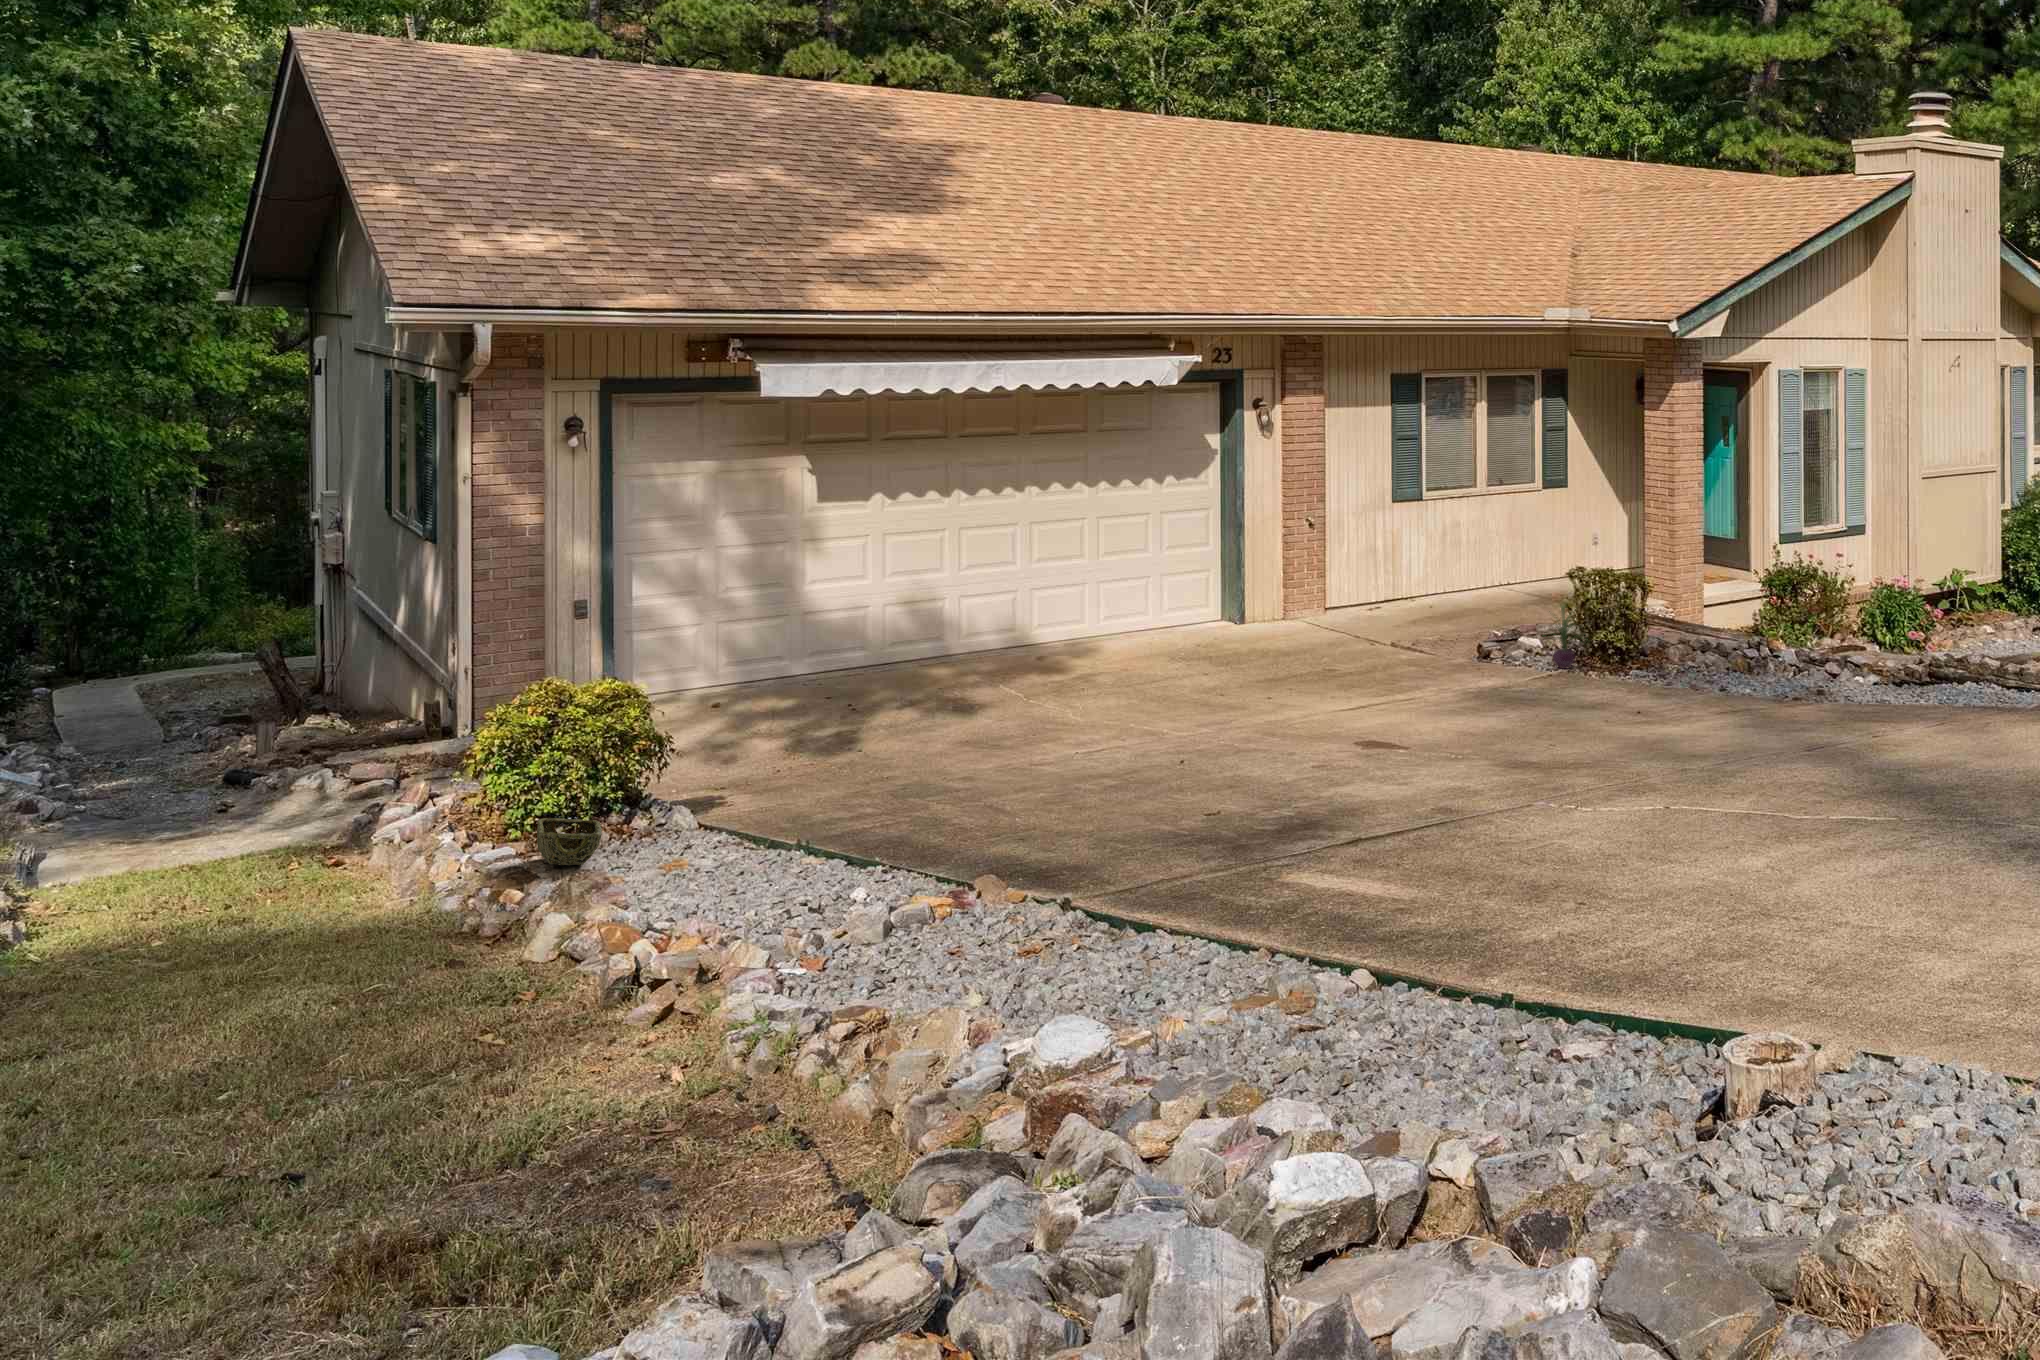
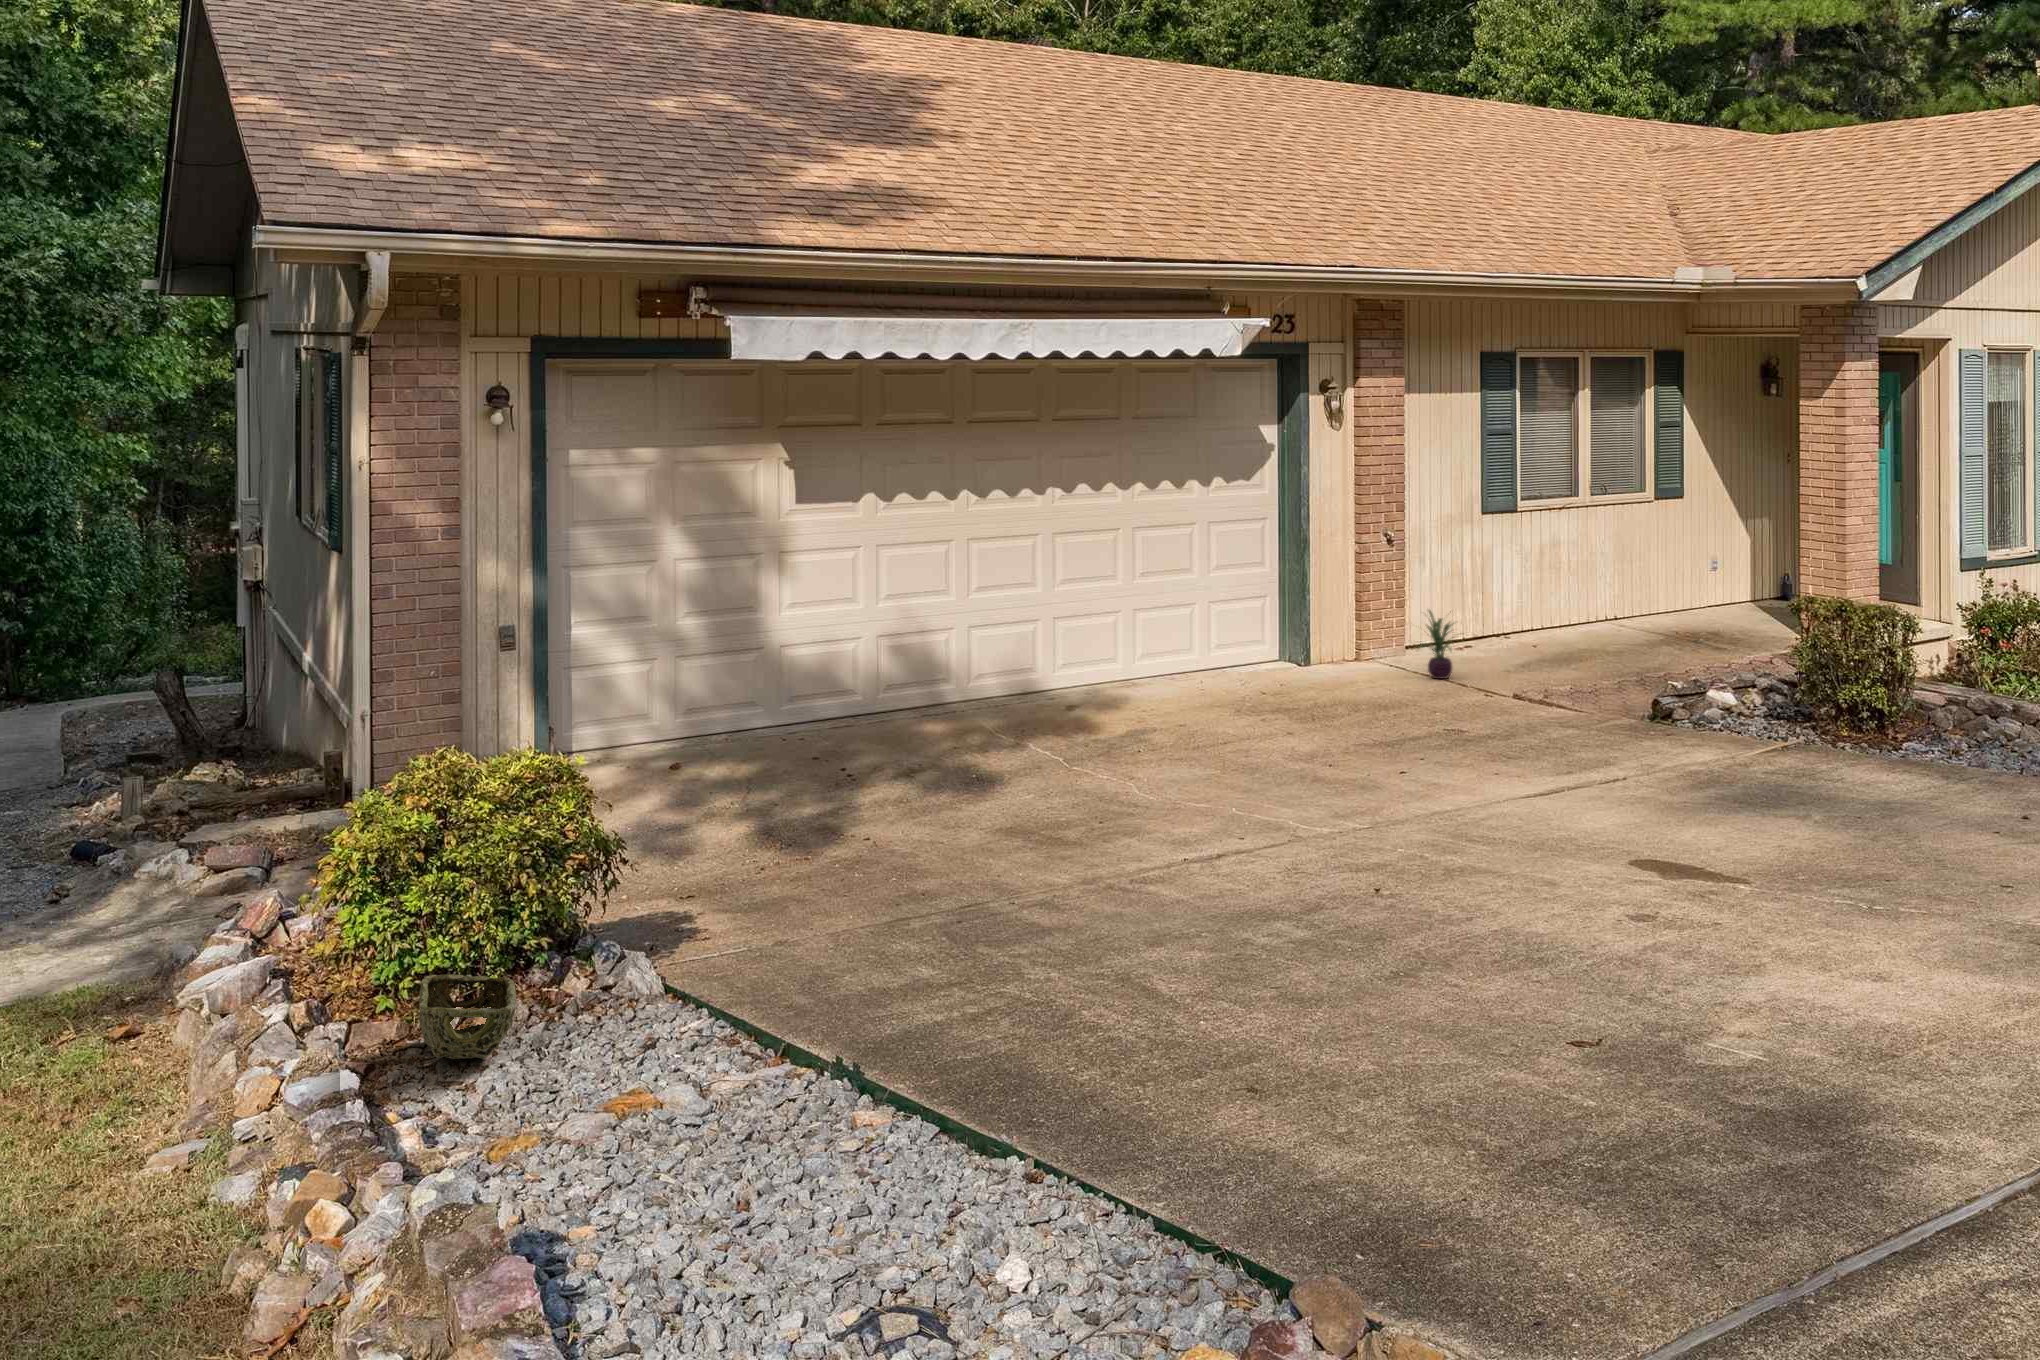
decorative plant: present [1553,606,1575,669] -> present [1418,610,1452,679]

